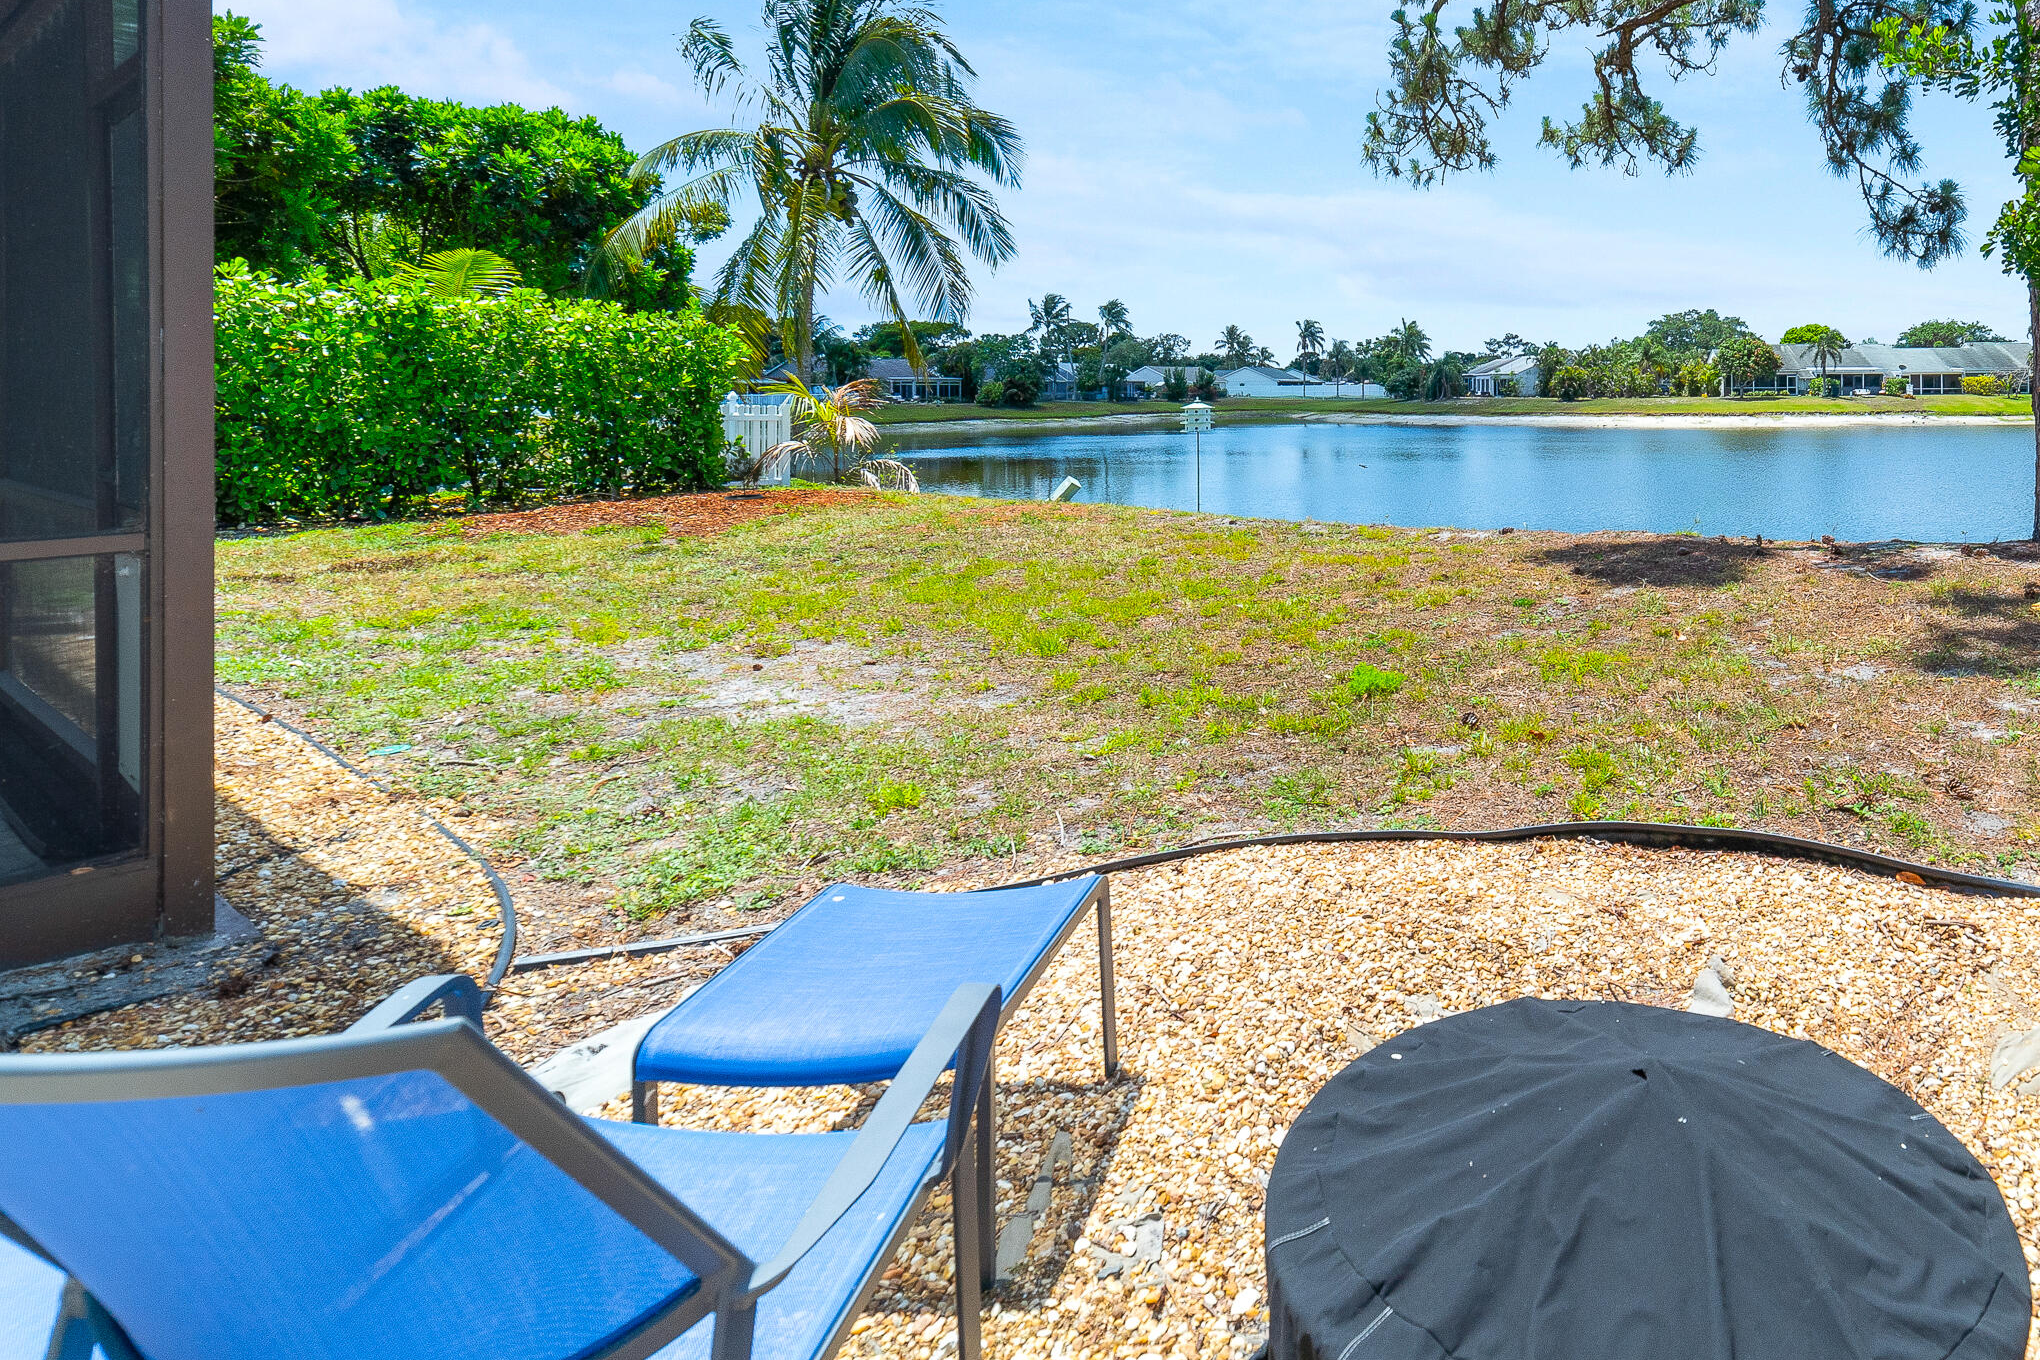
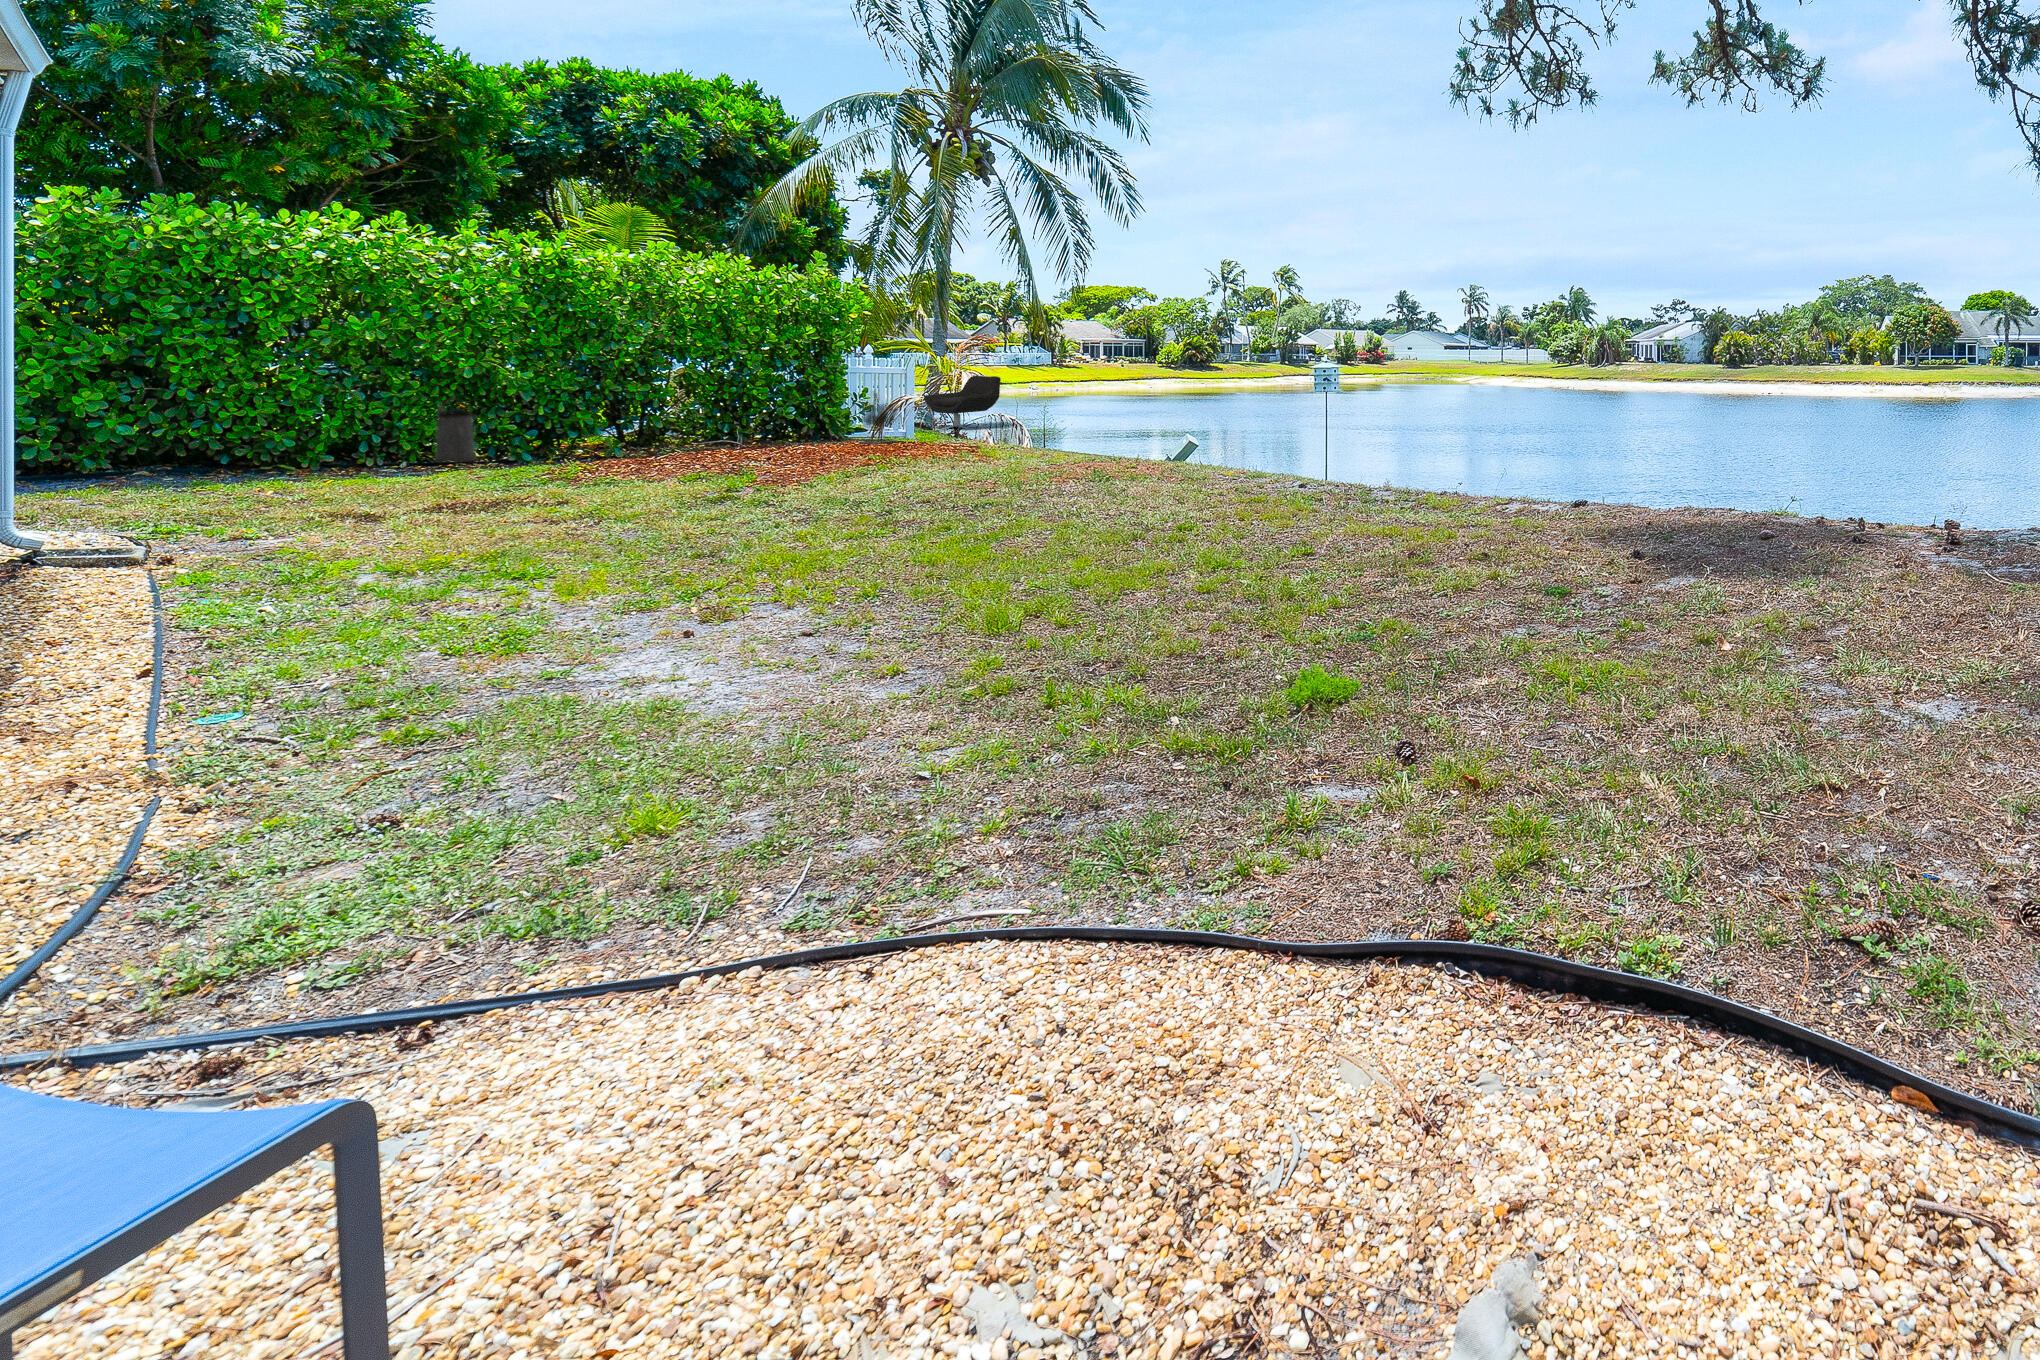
lounge chair: none [778,427,861,485] -> present [924,376,1001,430]
watering can: none [282,462,334,531] -> present [435,400,476,463]

